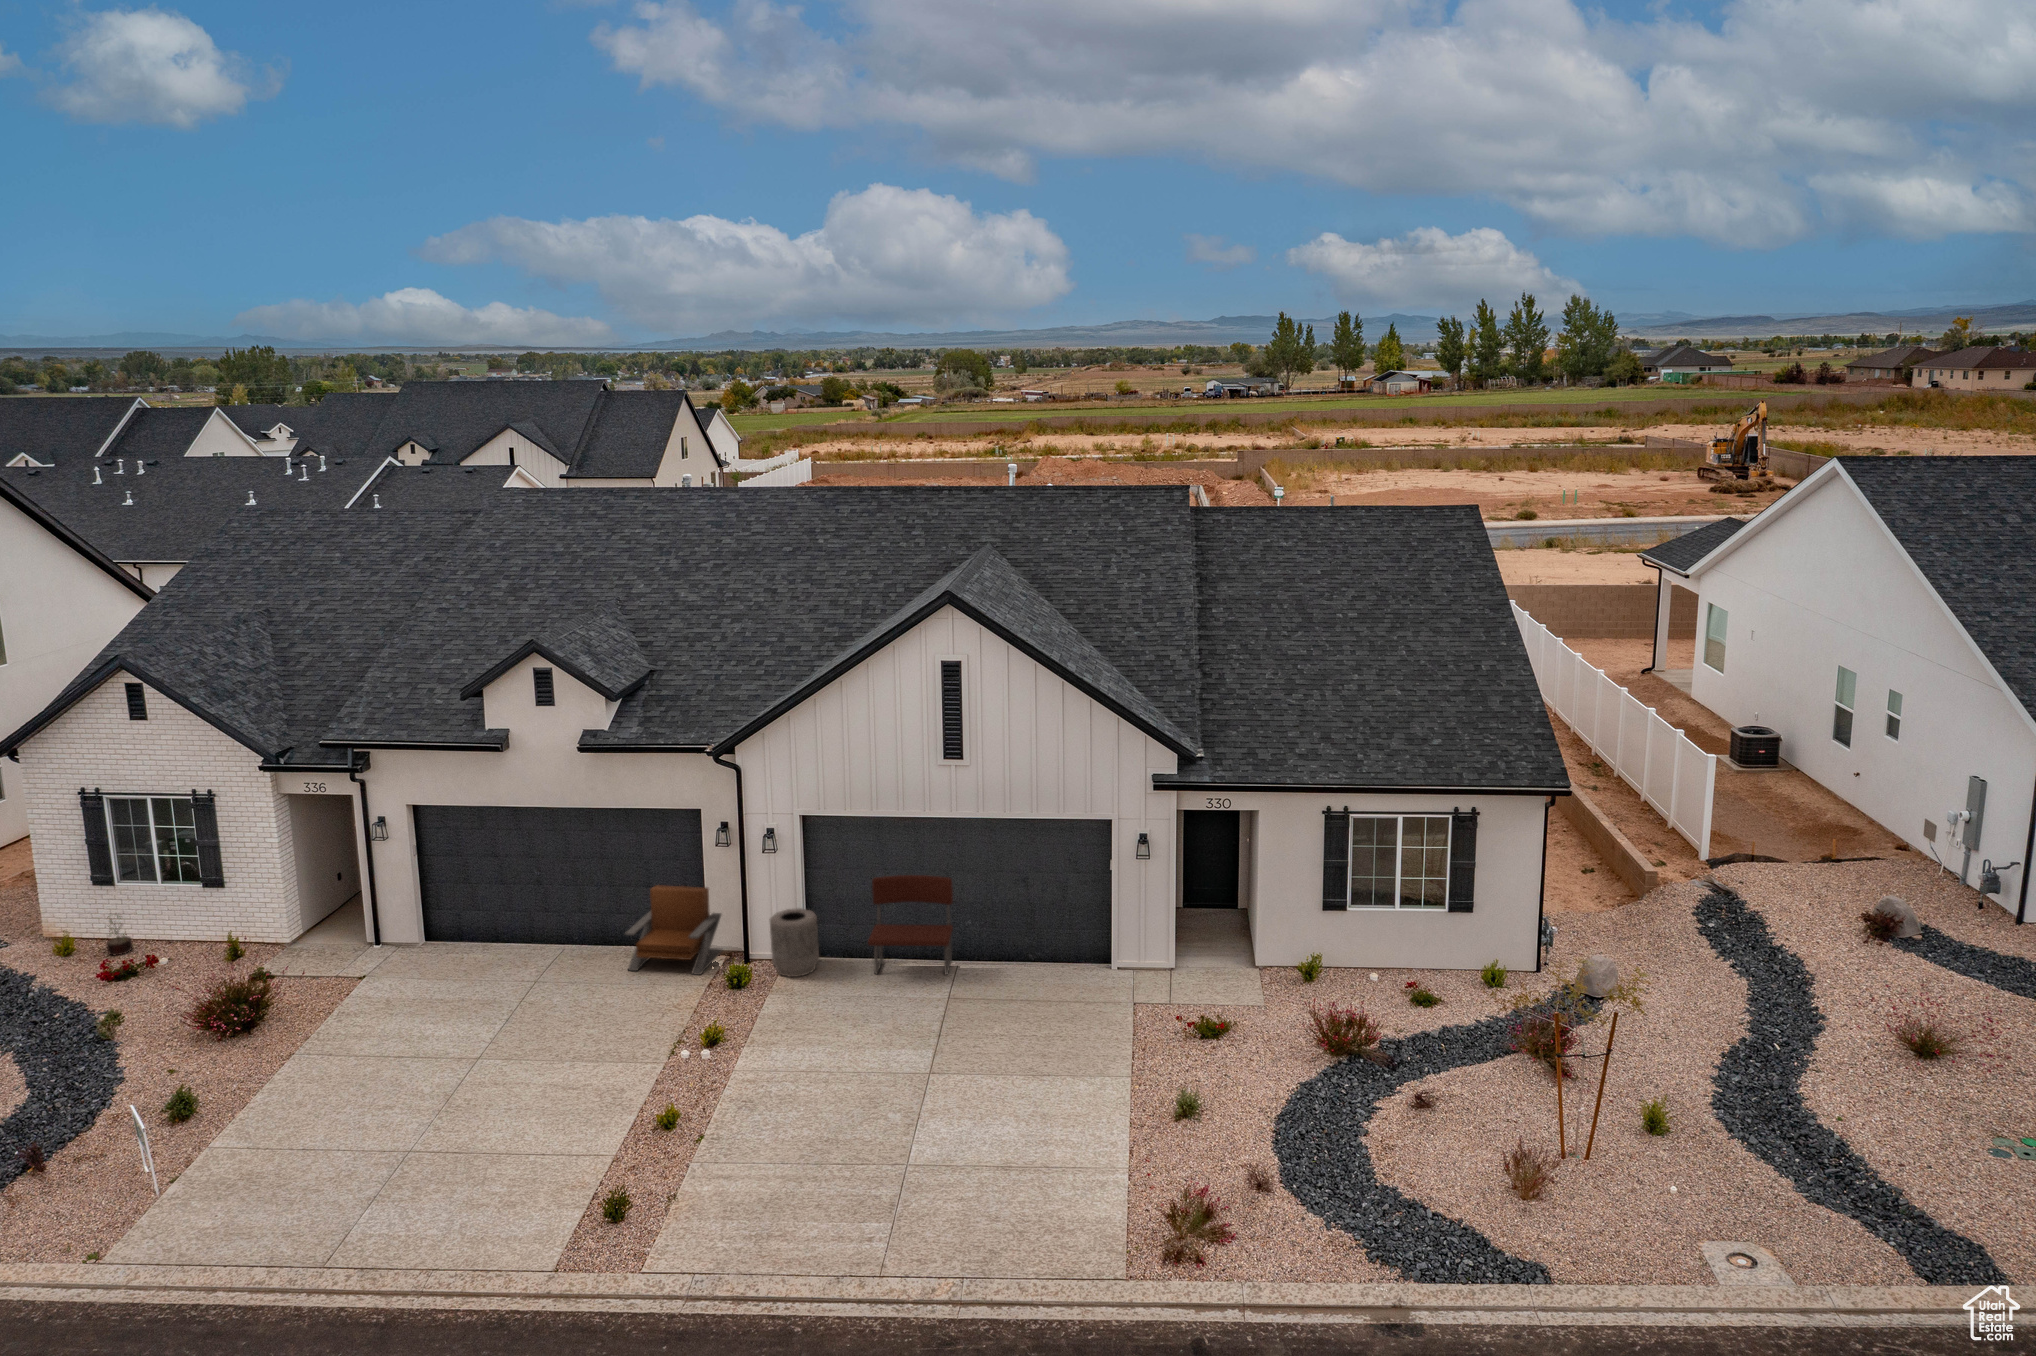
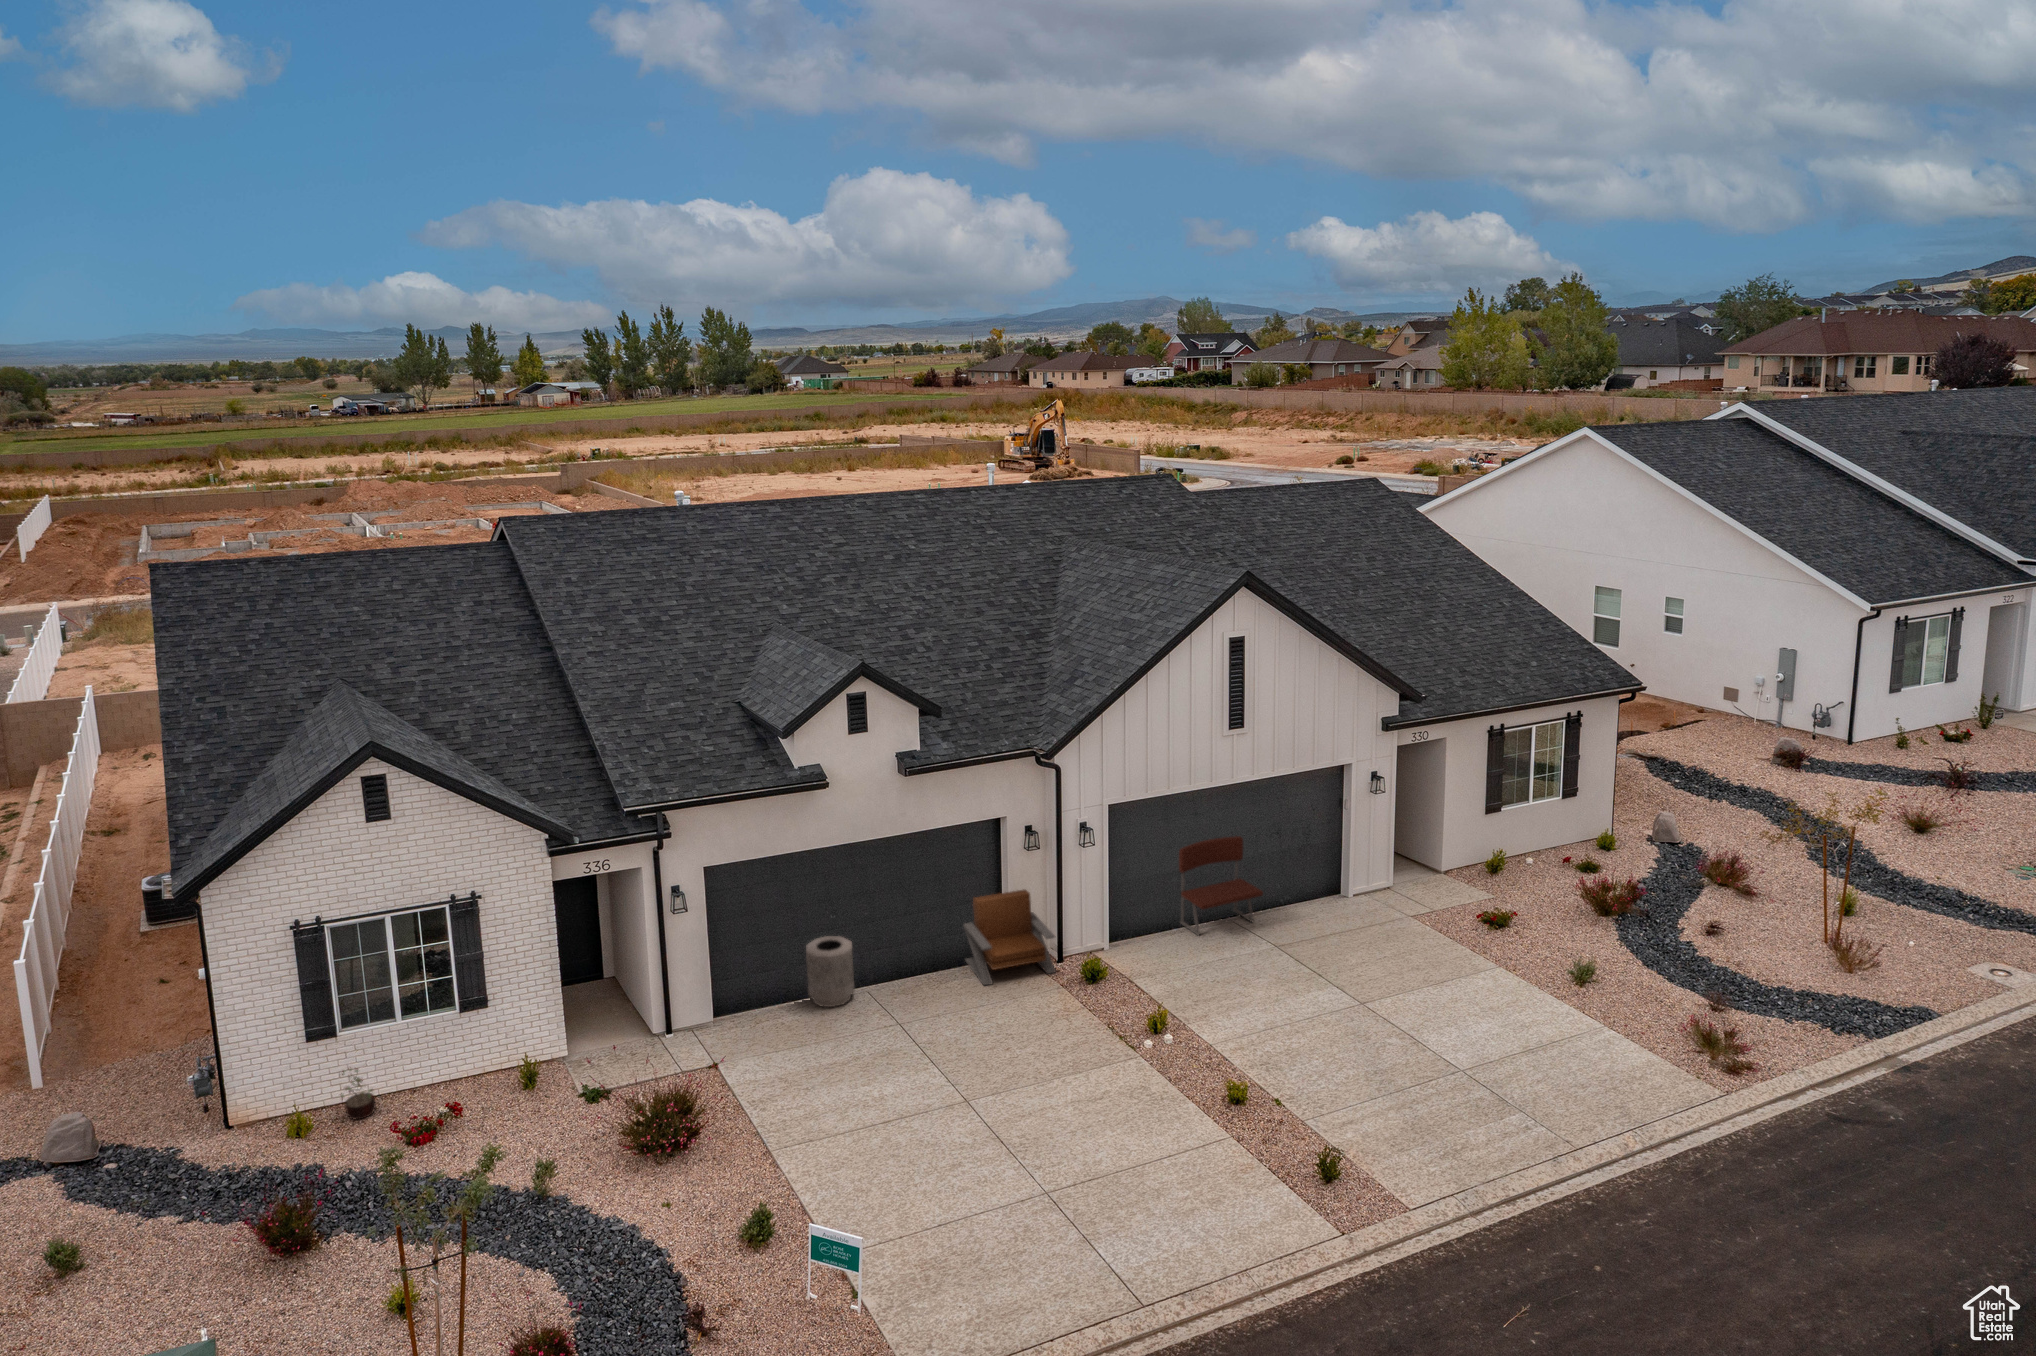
trash can: present [769,908,819,977] -> present [806,936,854,1007]

